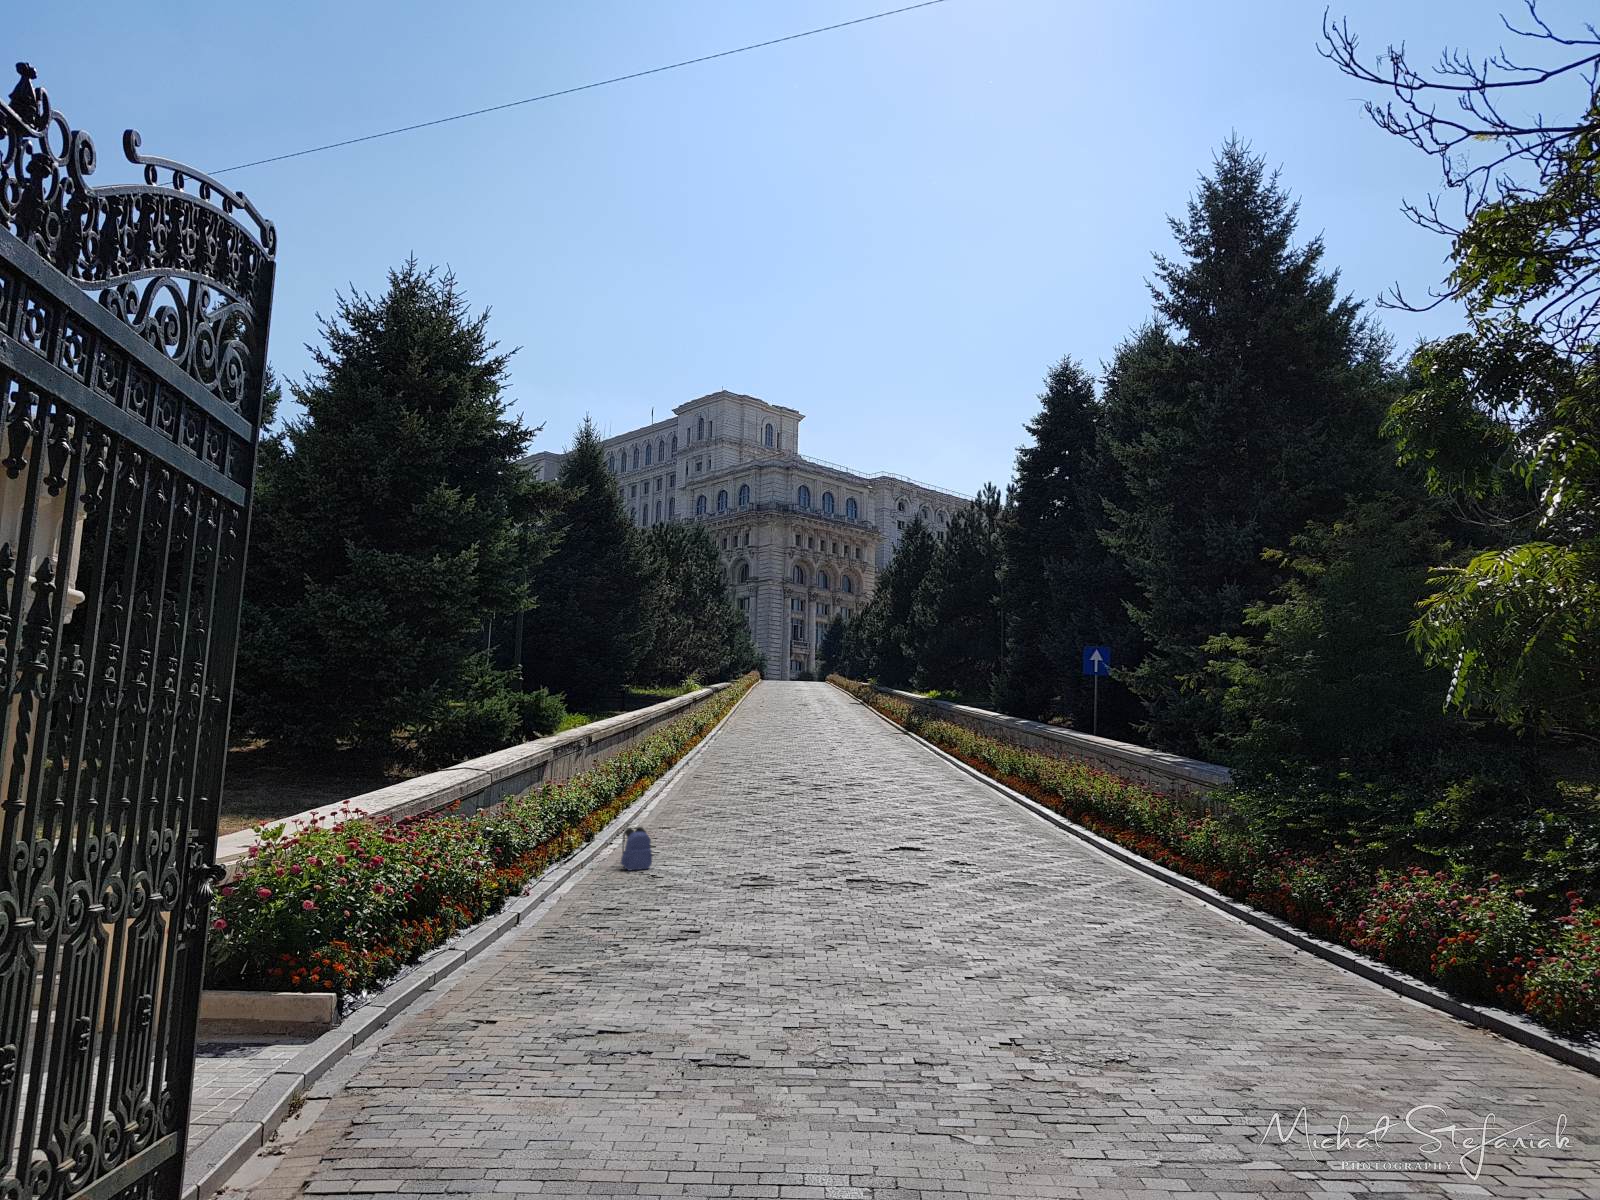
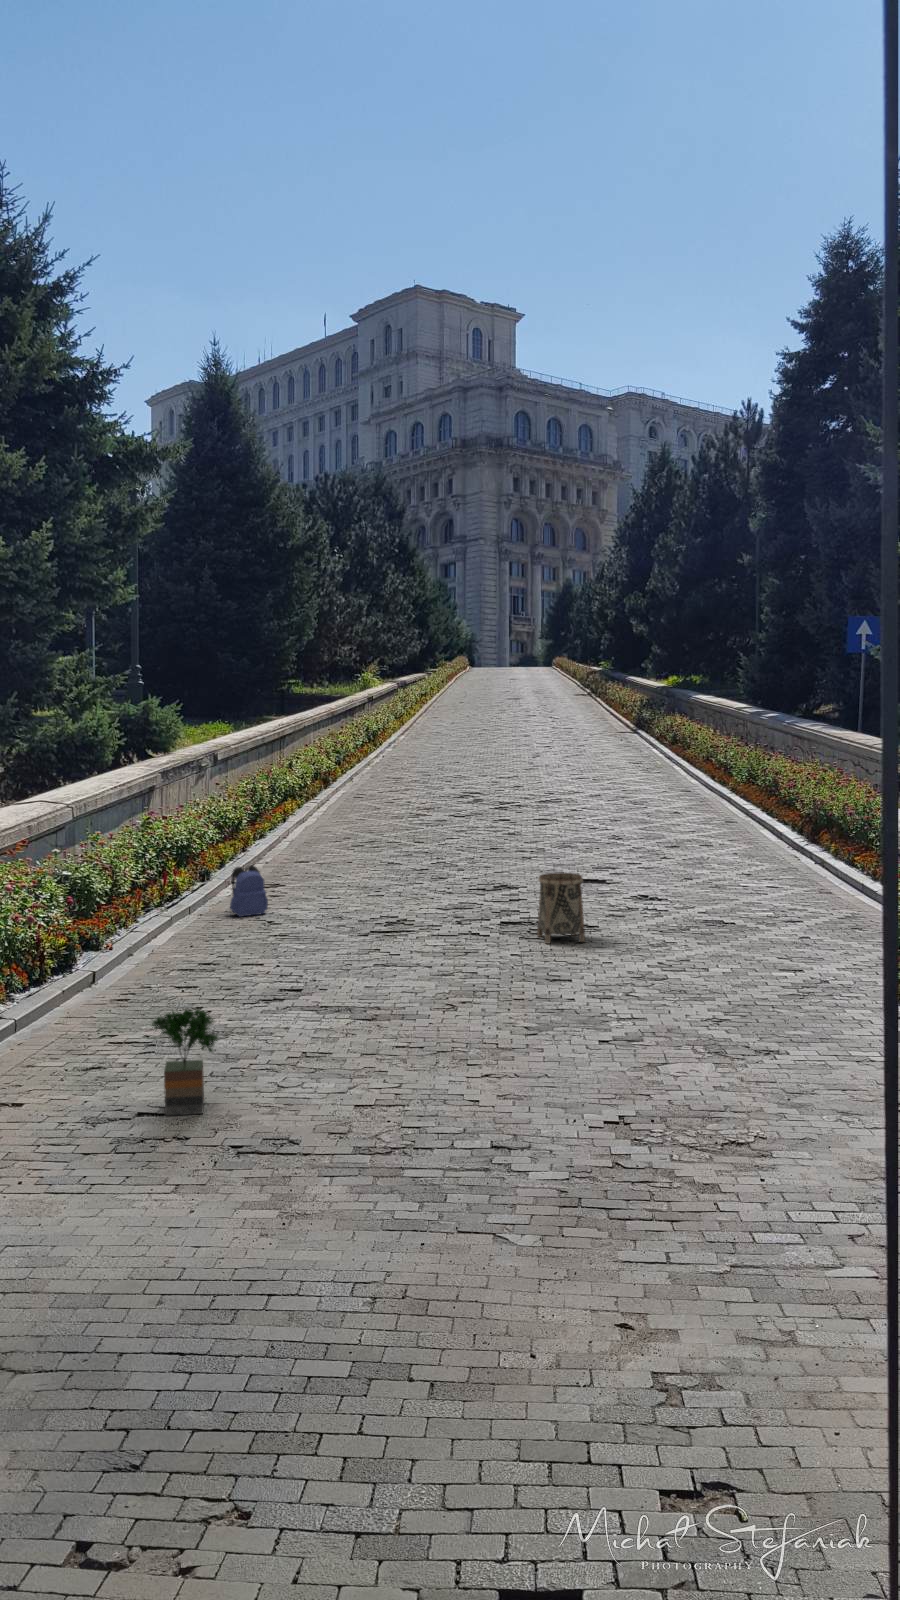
basket: none [884,838,925,898] -> present [537,873,585,943]
potted tree: none [614,938,673,1033] -> present [152,1010,218,1116]

